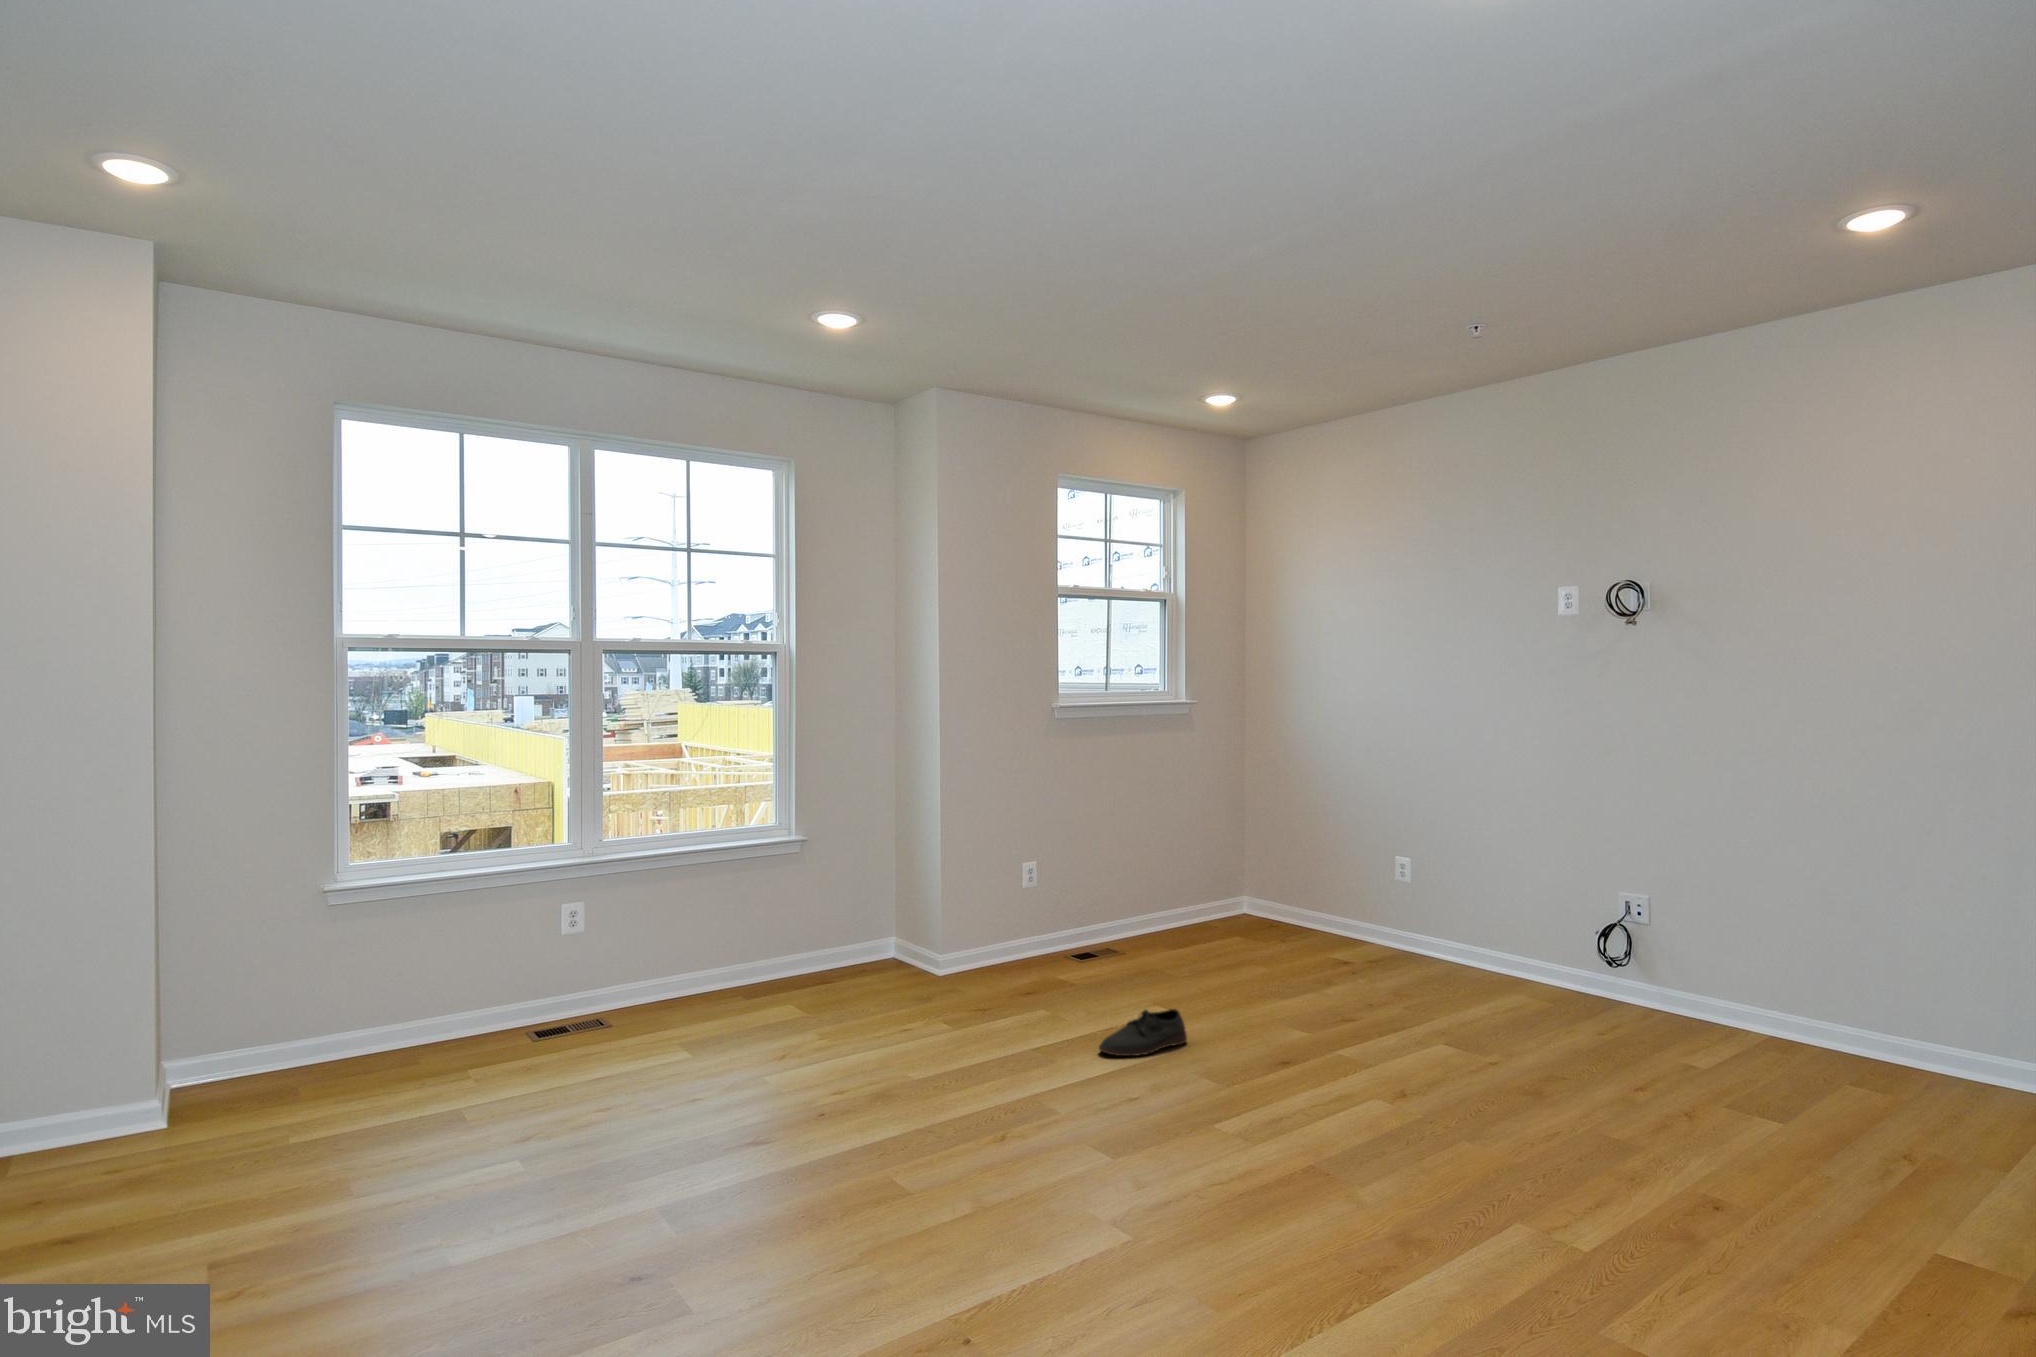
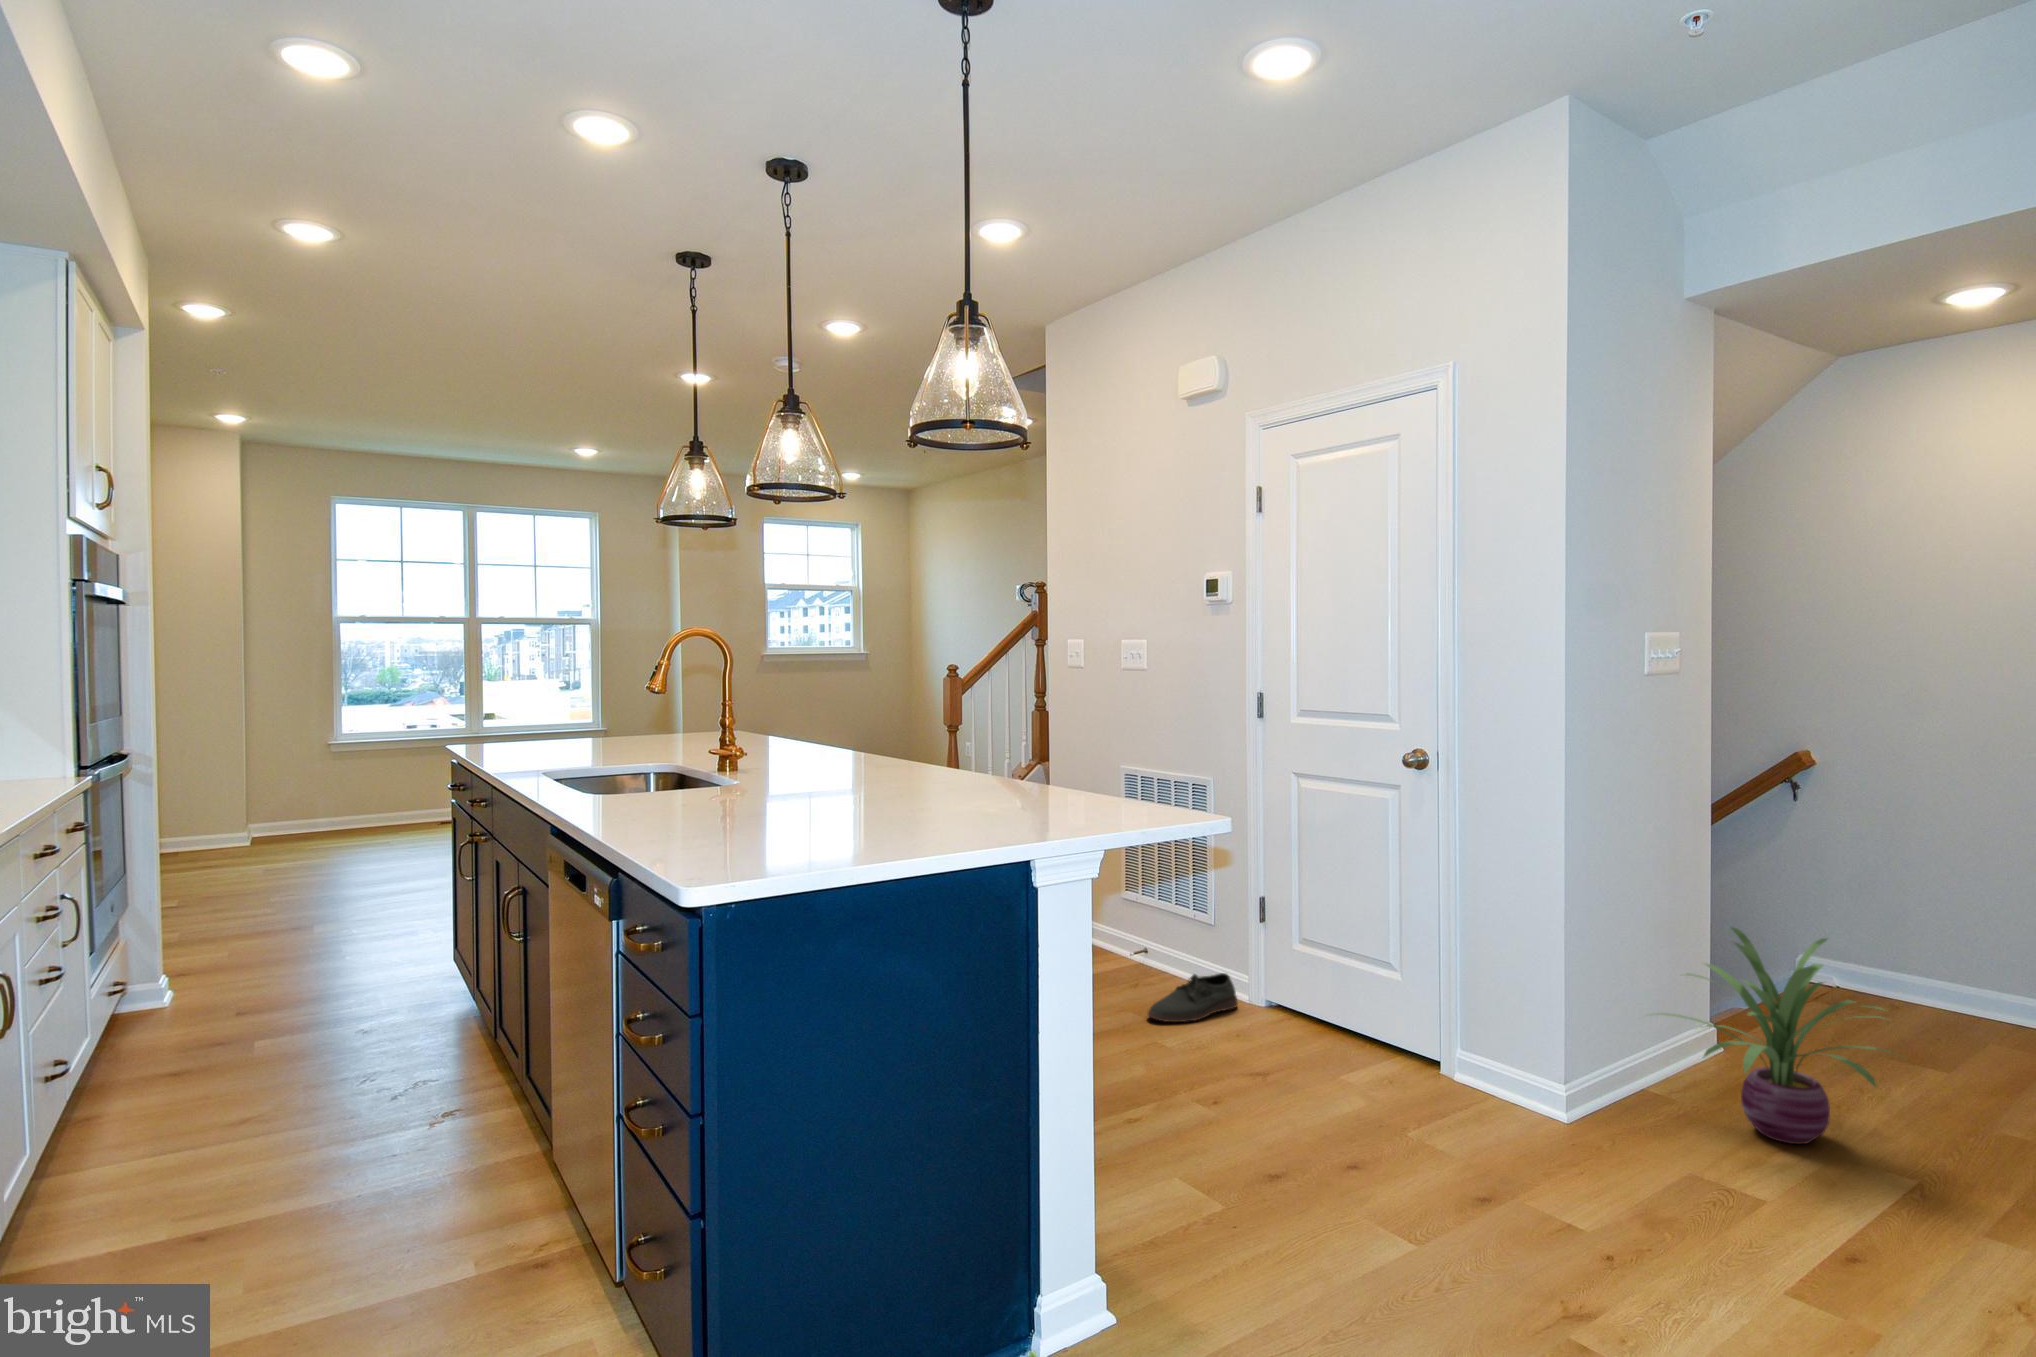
decorative plant: none [1558,960,1803,1164] -> present [1656,927,1898,1144]

